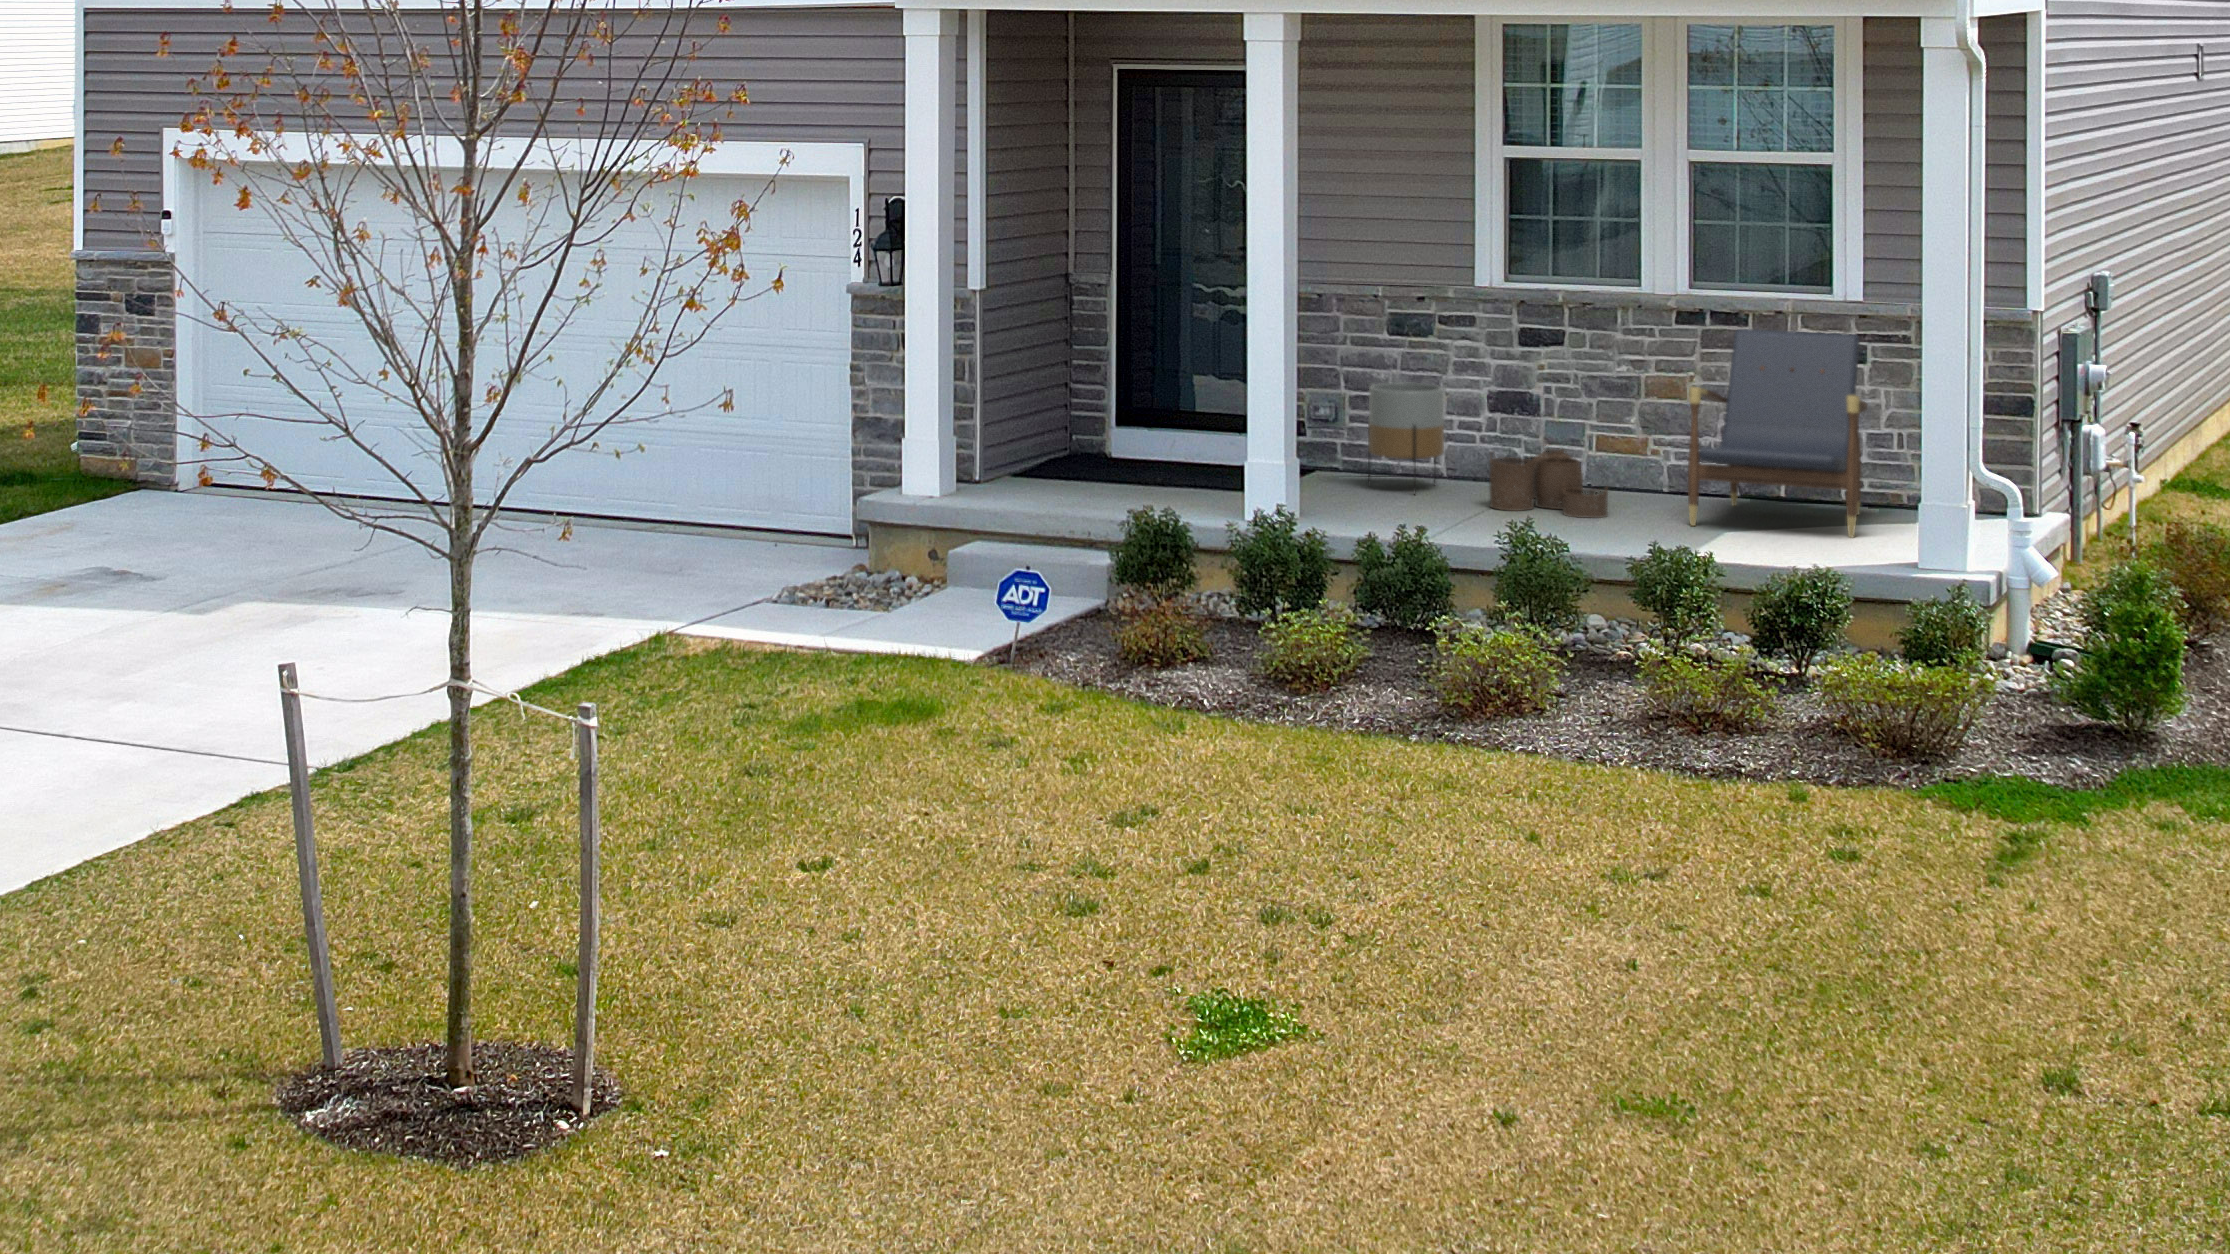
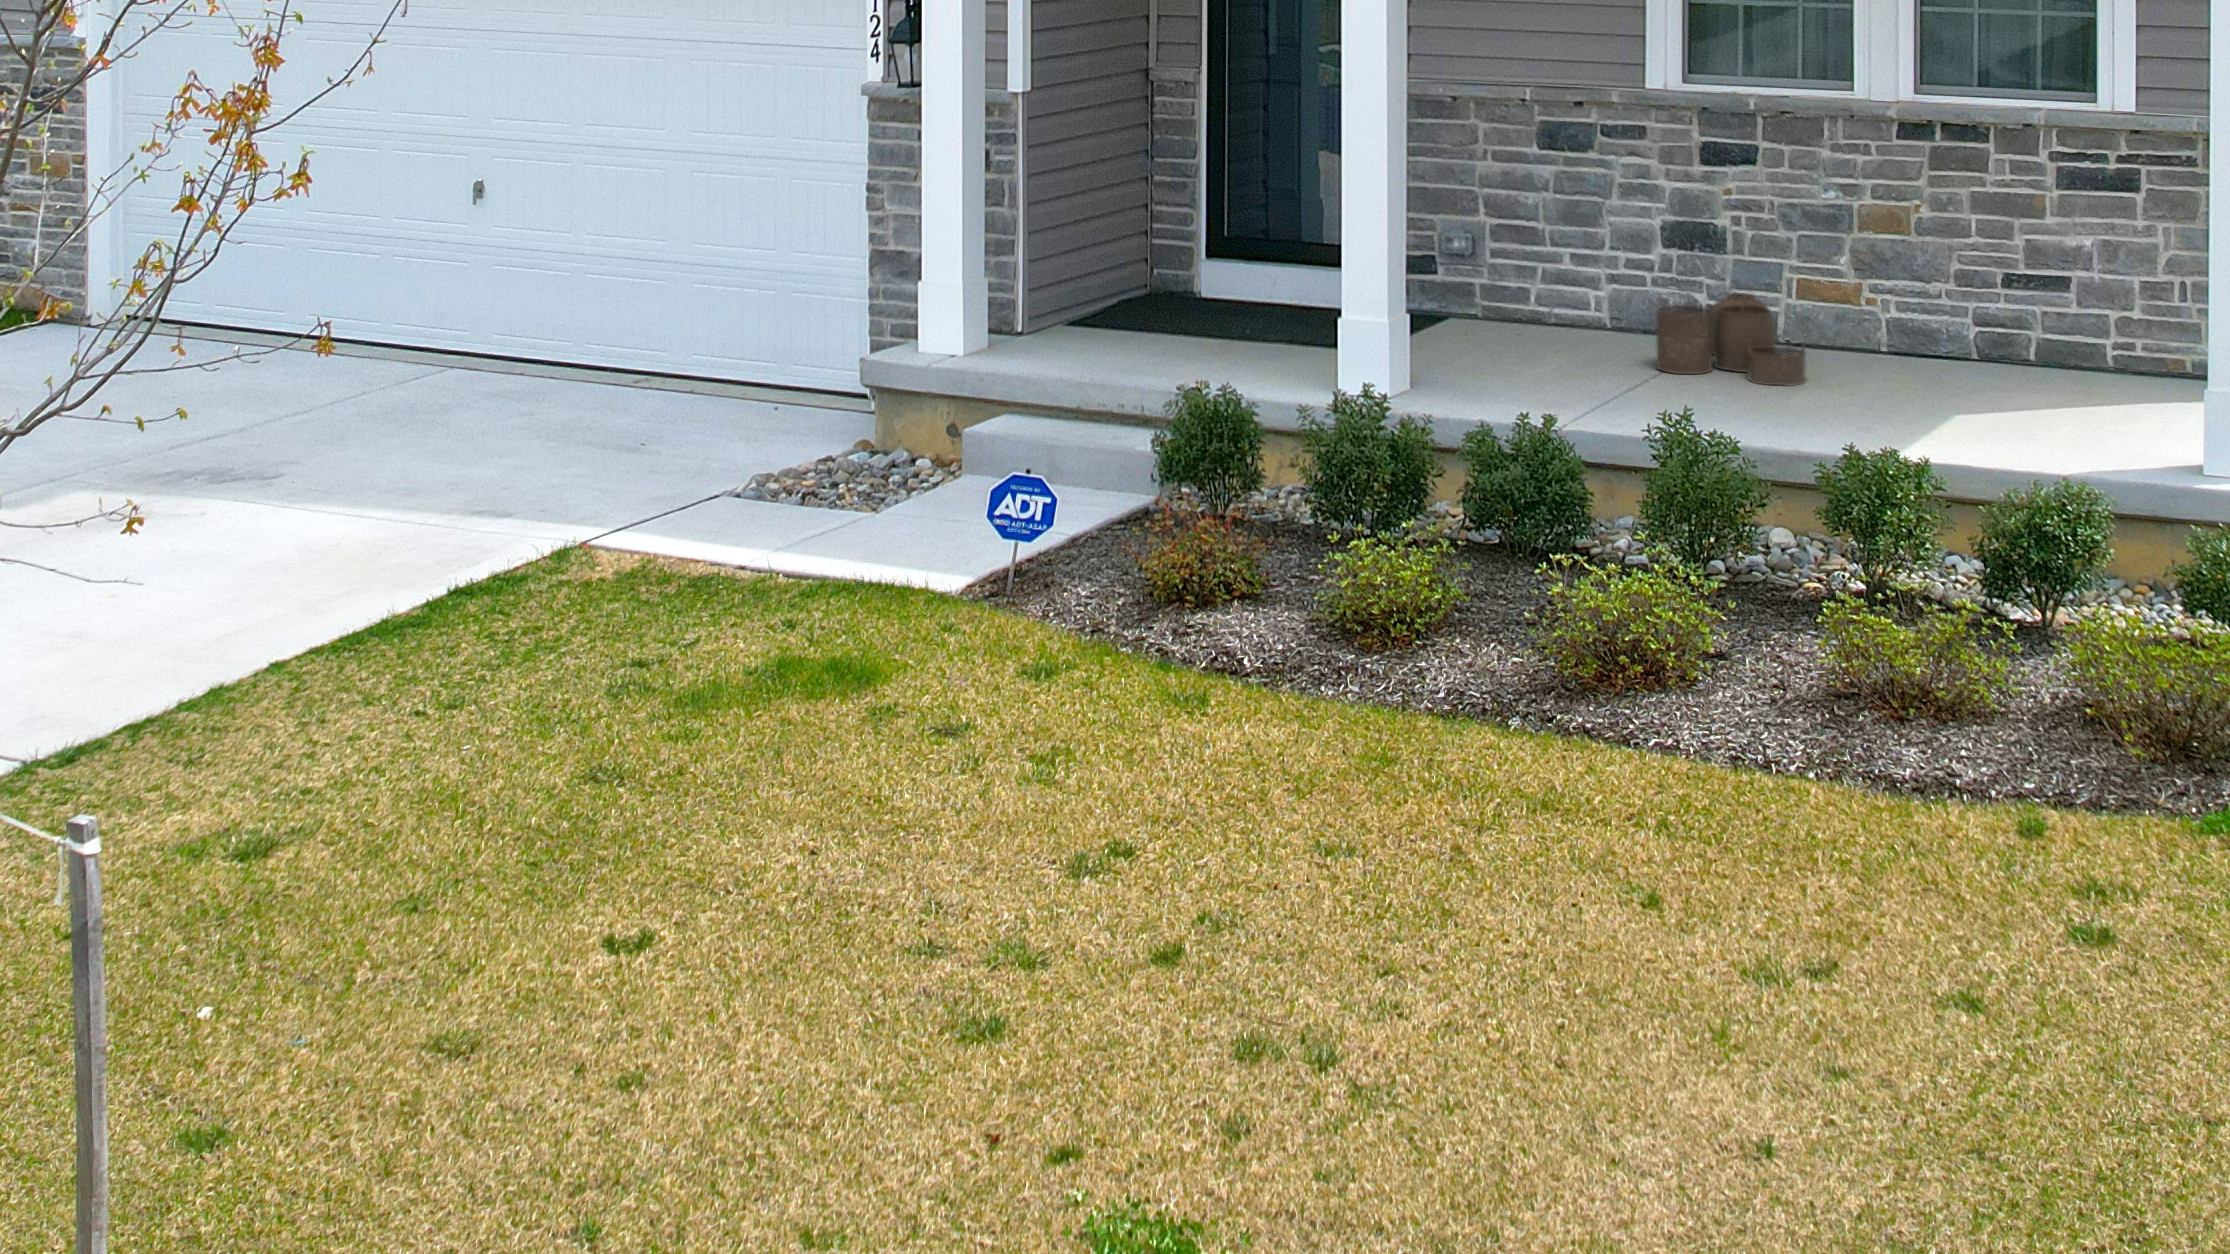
lounge chair: present [1688,329,1868,538] -> none [1906,142,2137,418]
planter: present [1368,382,1444,483] -> none [1510,206,1604,350]

